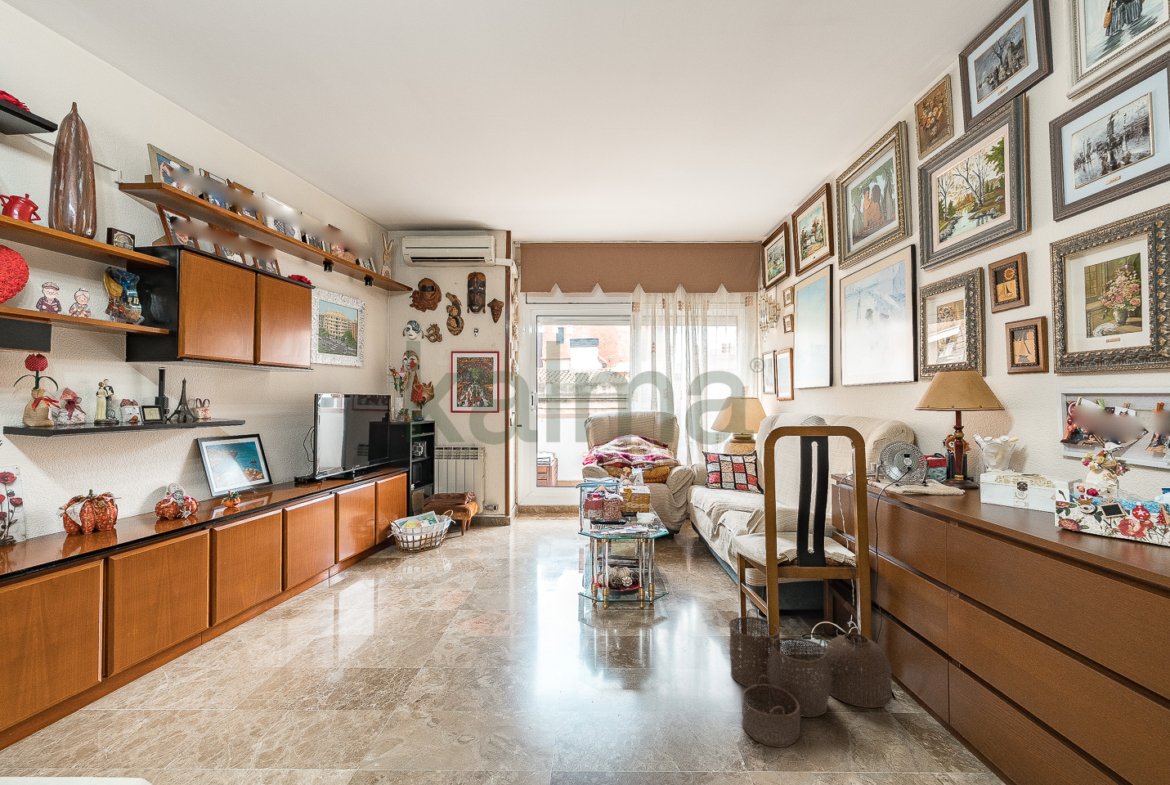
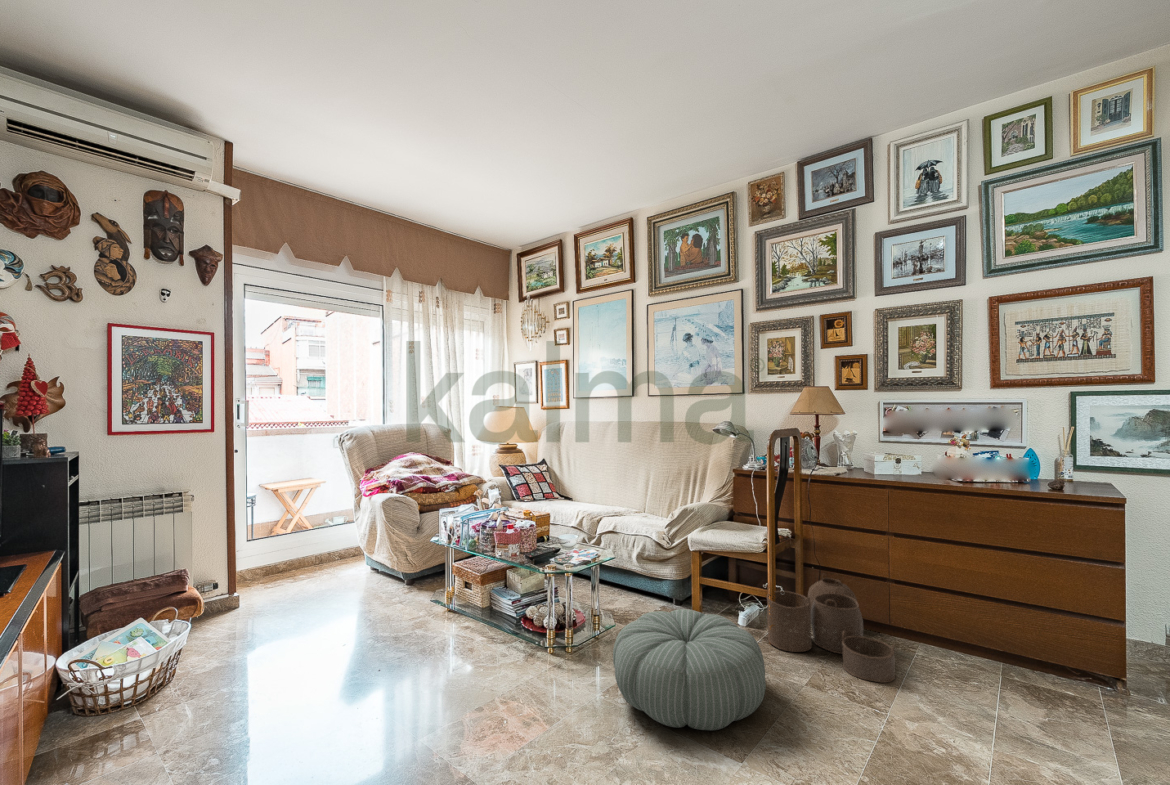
pouf: none [528,584,660,680] -> present [613,609,766,730]

